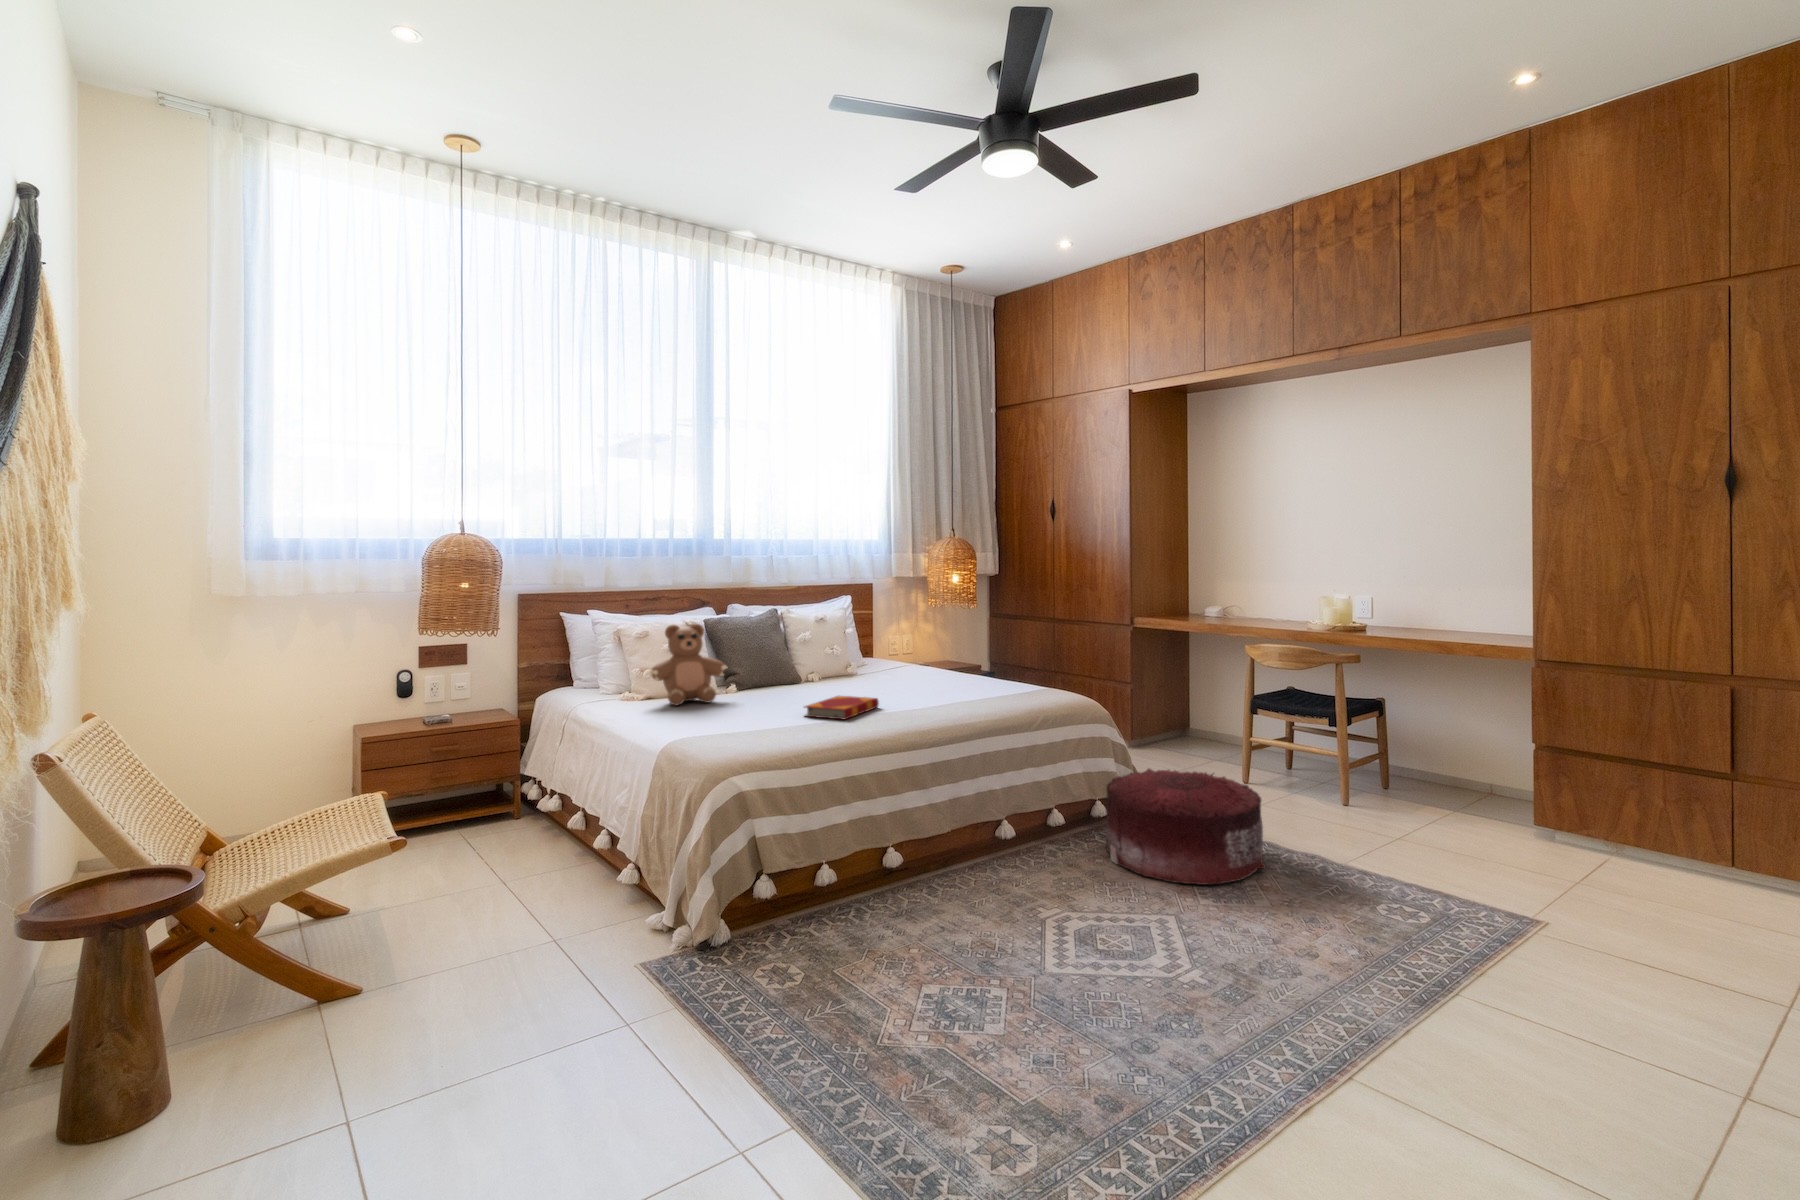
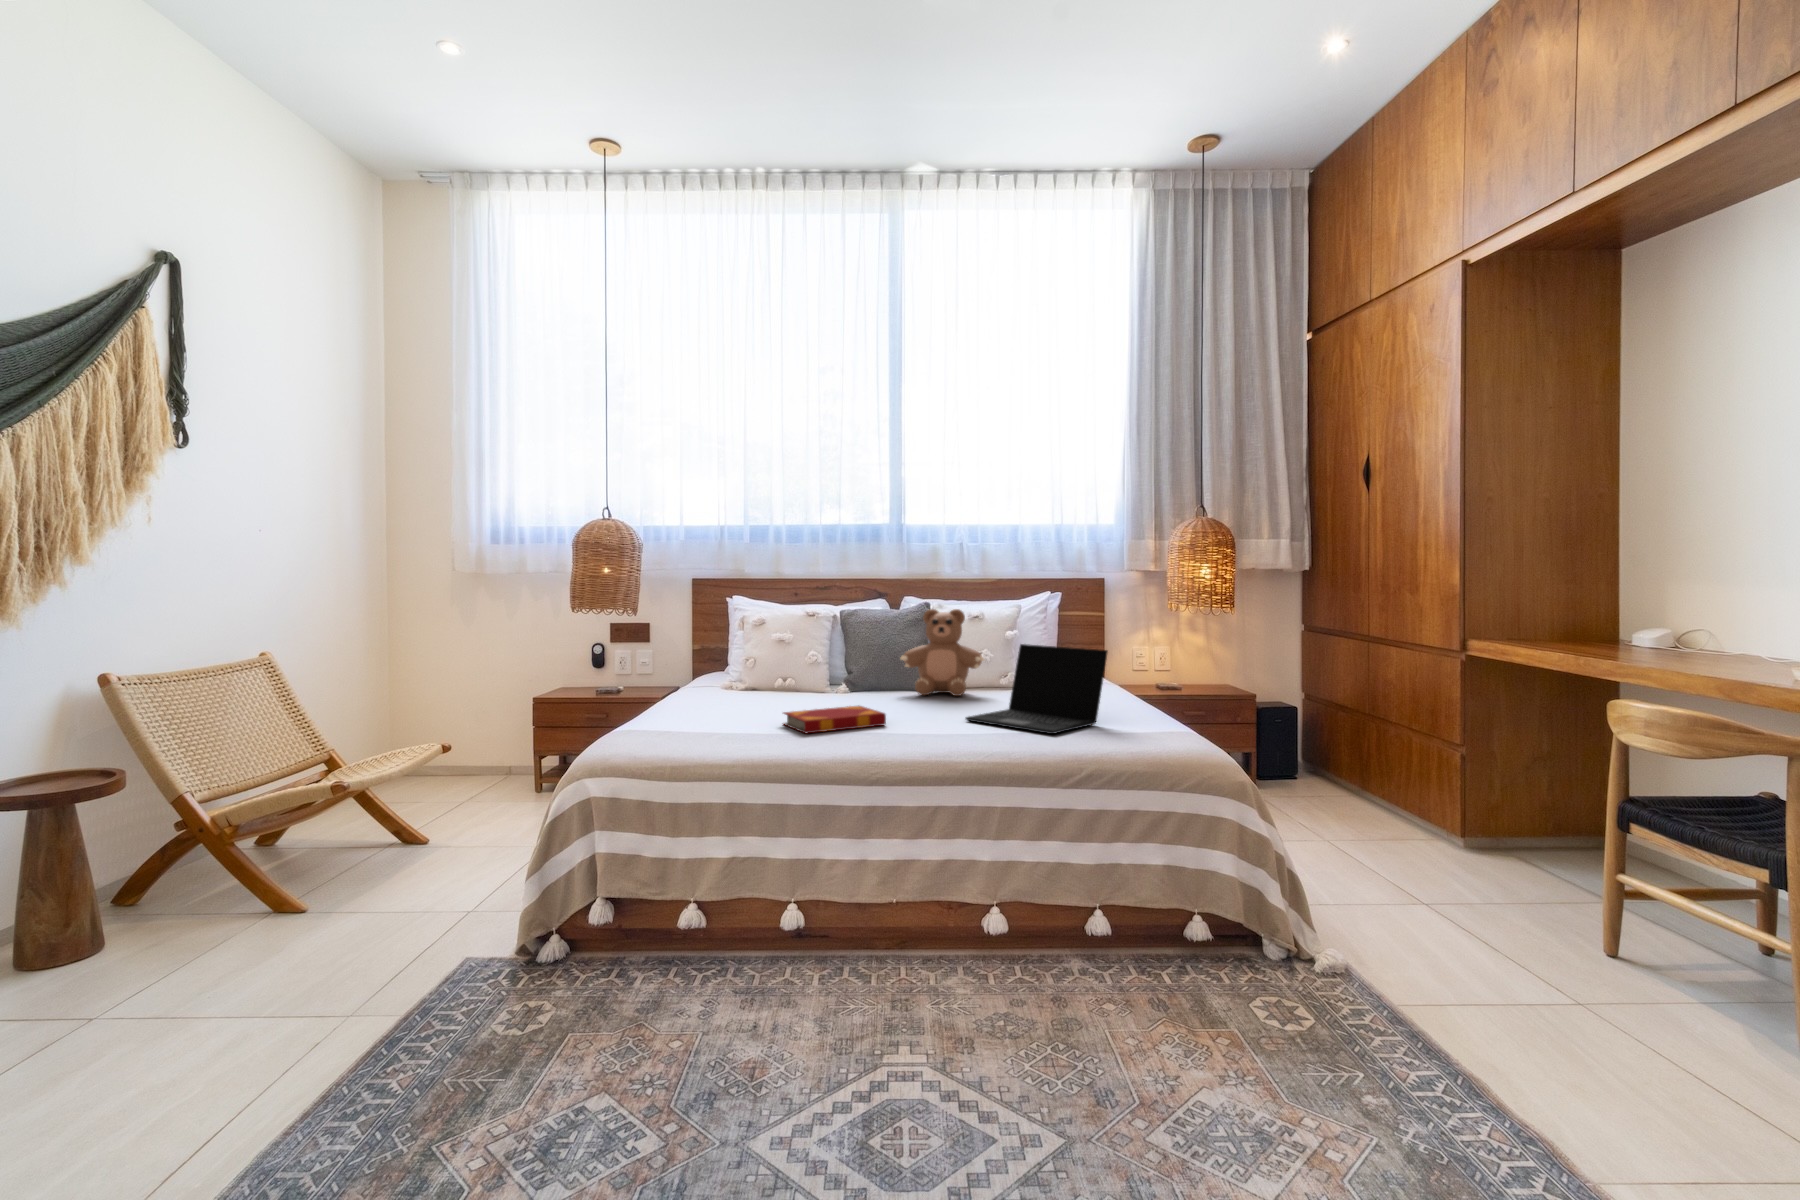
teddy bear: present [649,624,728,705] -> present [900,609,984,696]
laptop: none [919,638,1002,699] -> present [966,644,1108,734]
pouf: present [1106,769,1266,885] -> none [1110,880,1398,1123]

